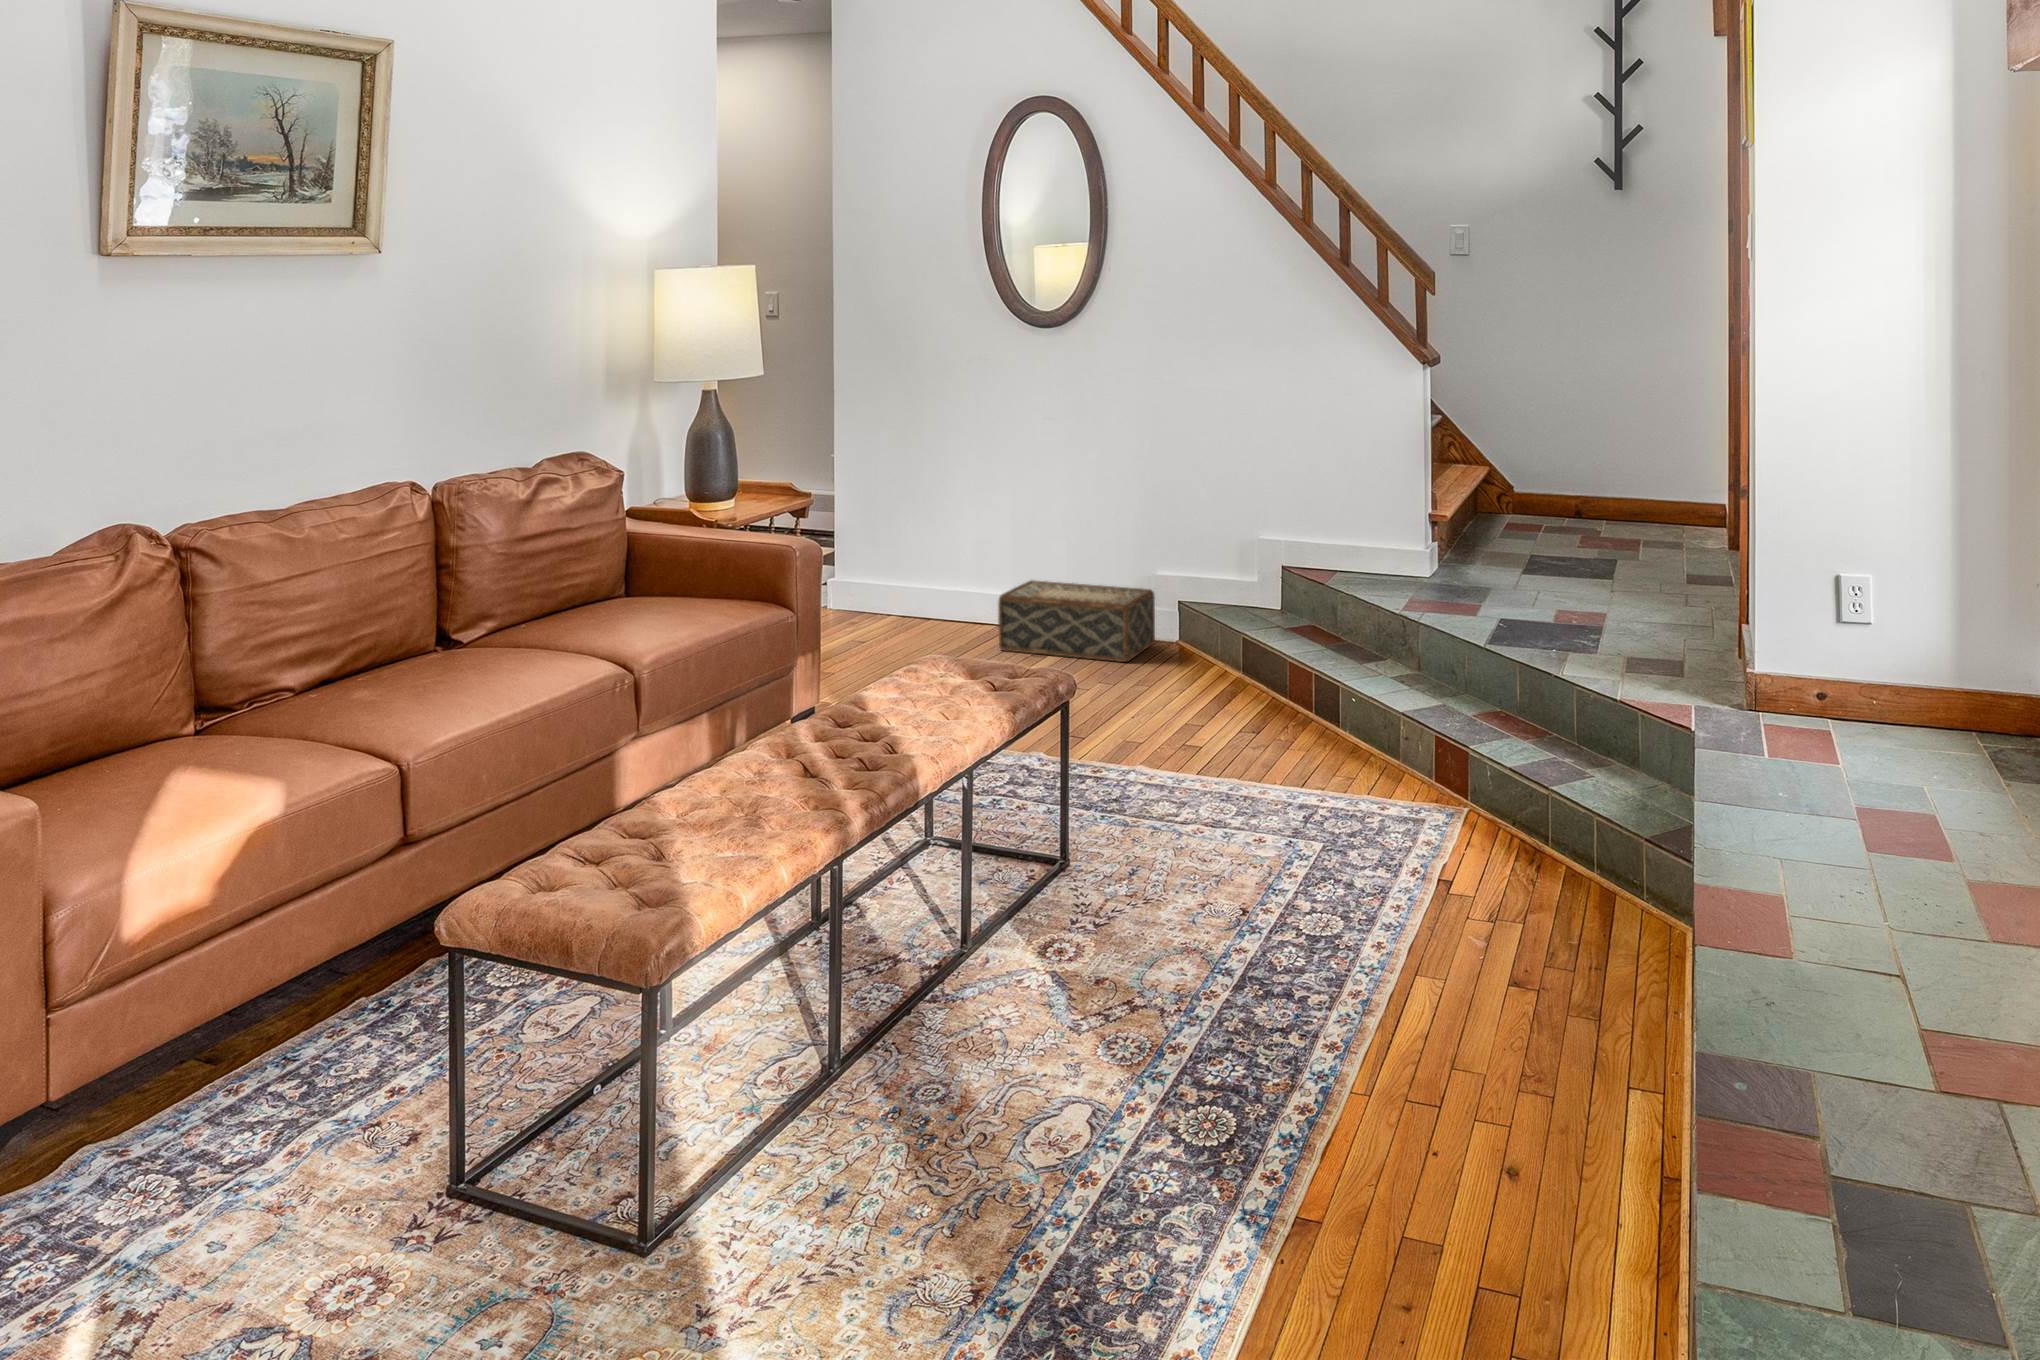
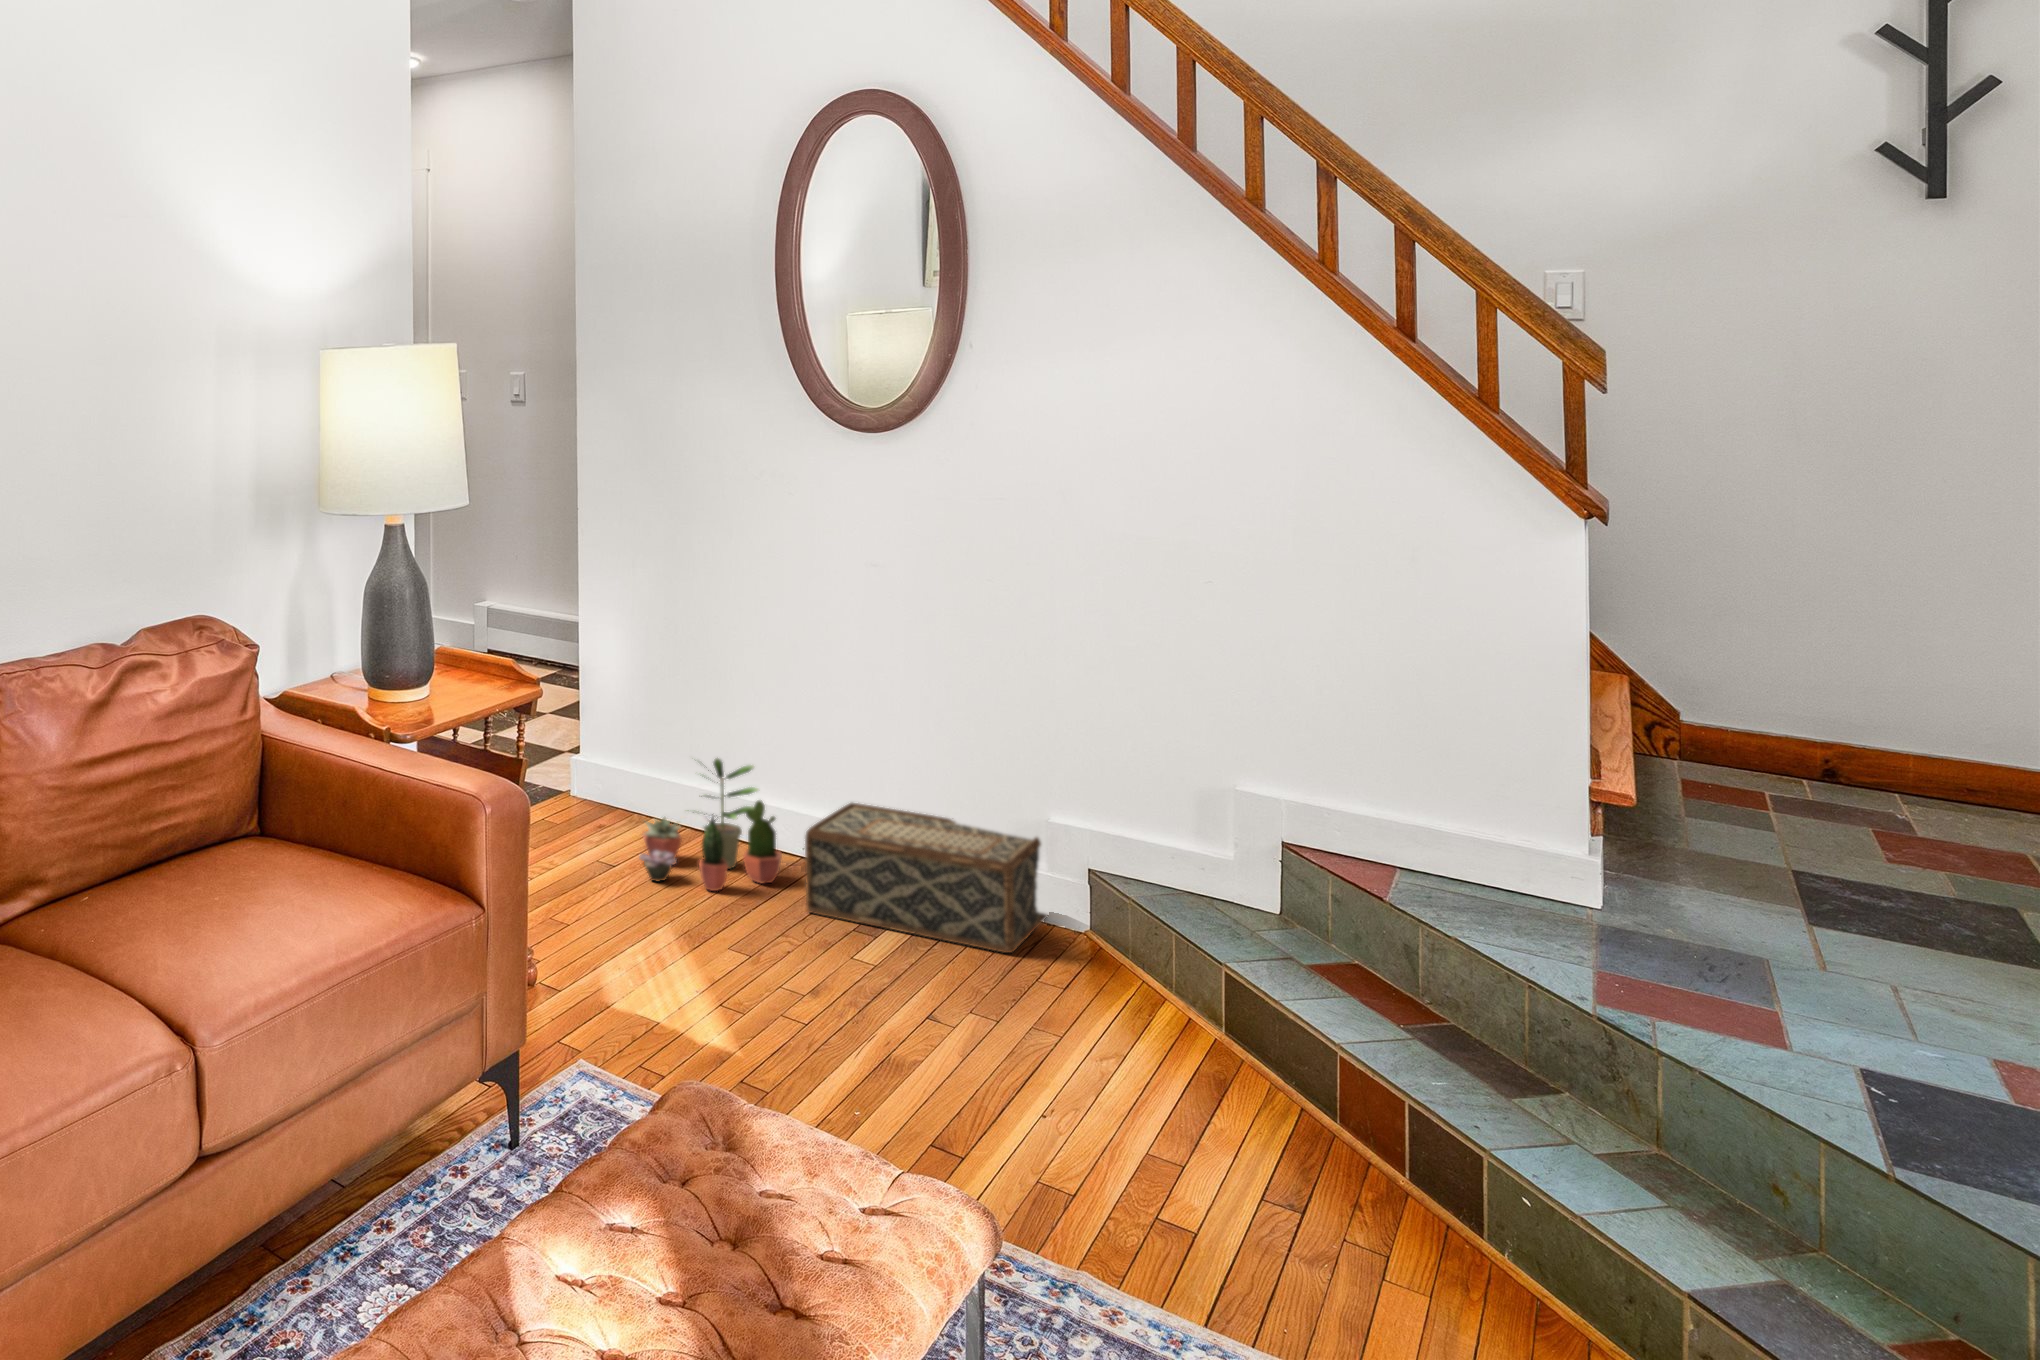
potted plant: none [886,555,984,643] -> present [640,758,782,891]

